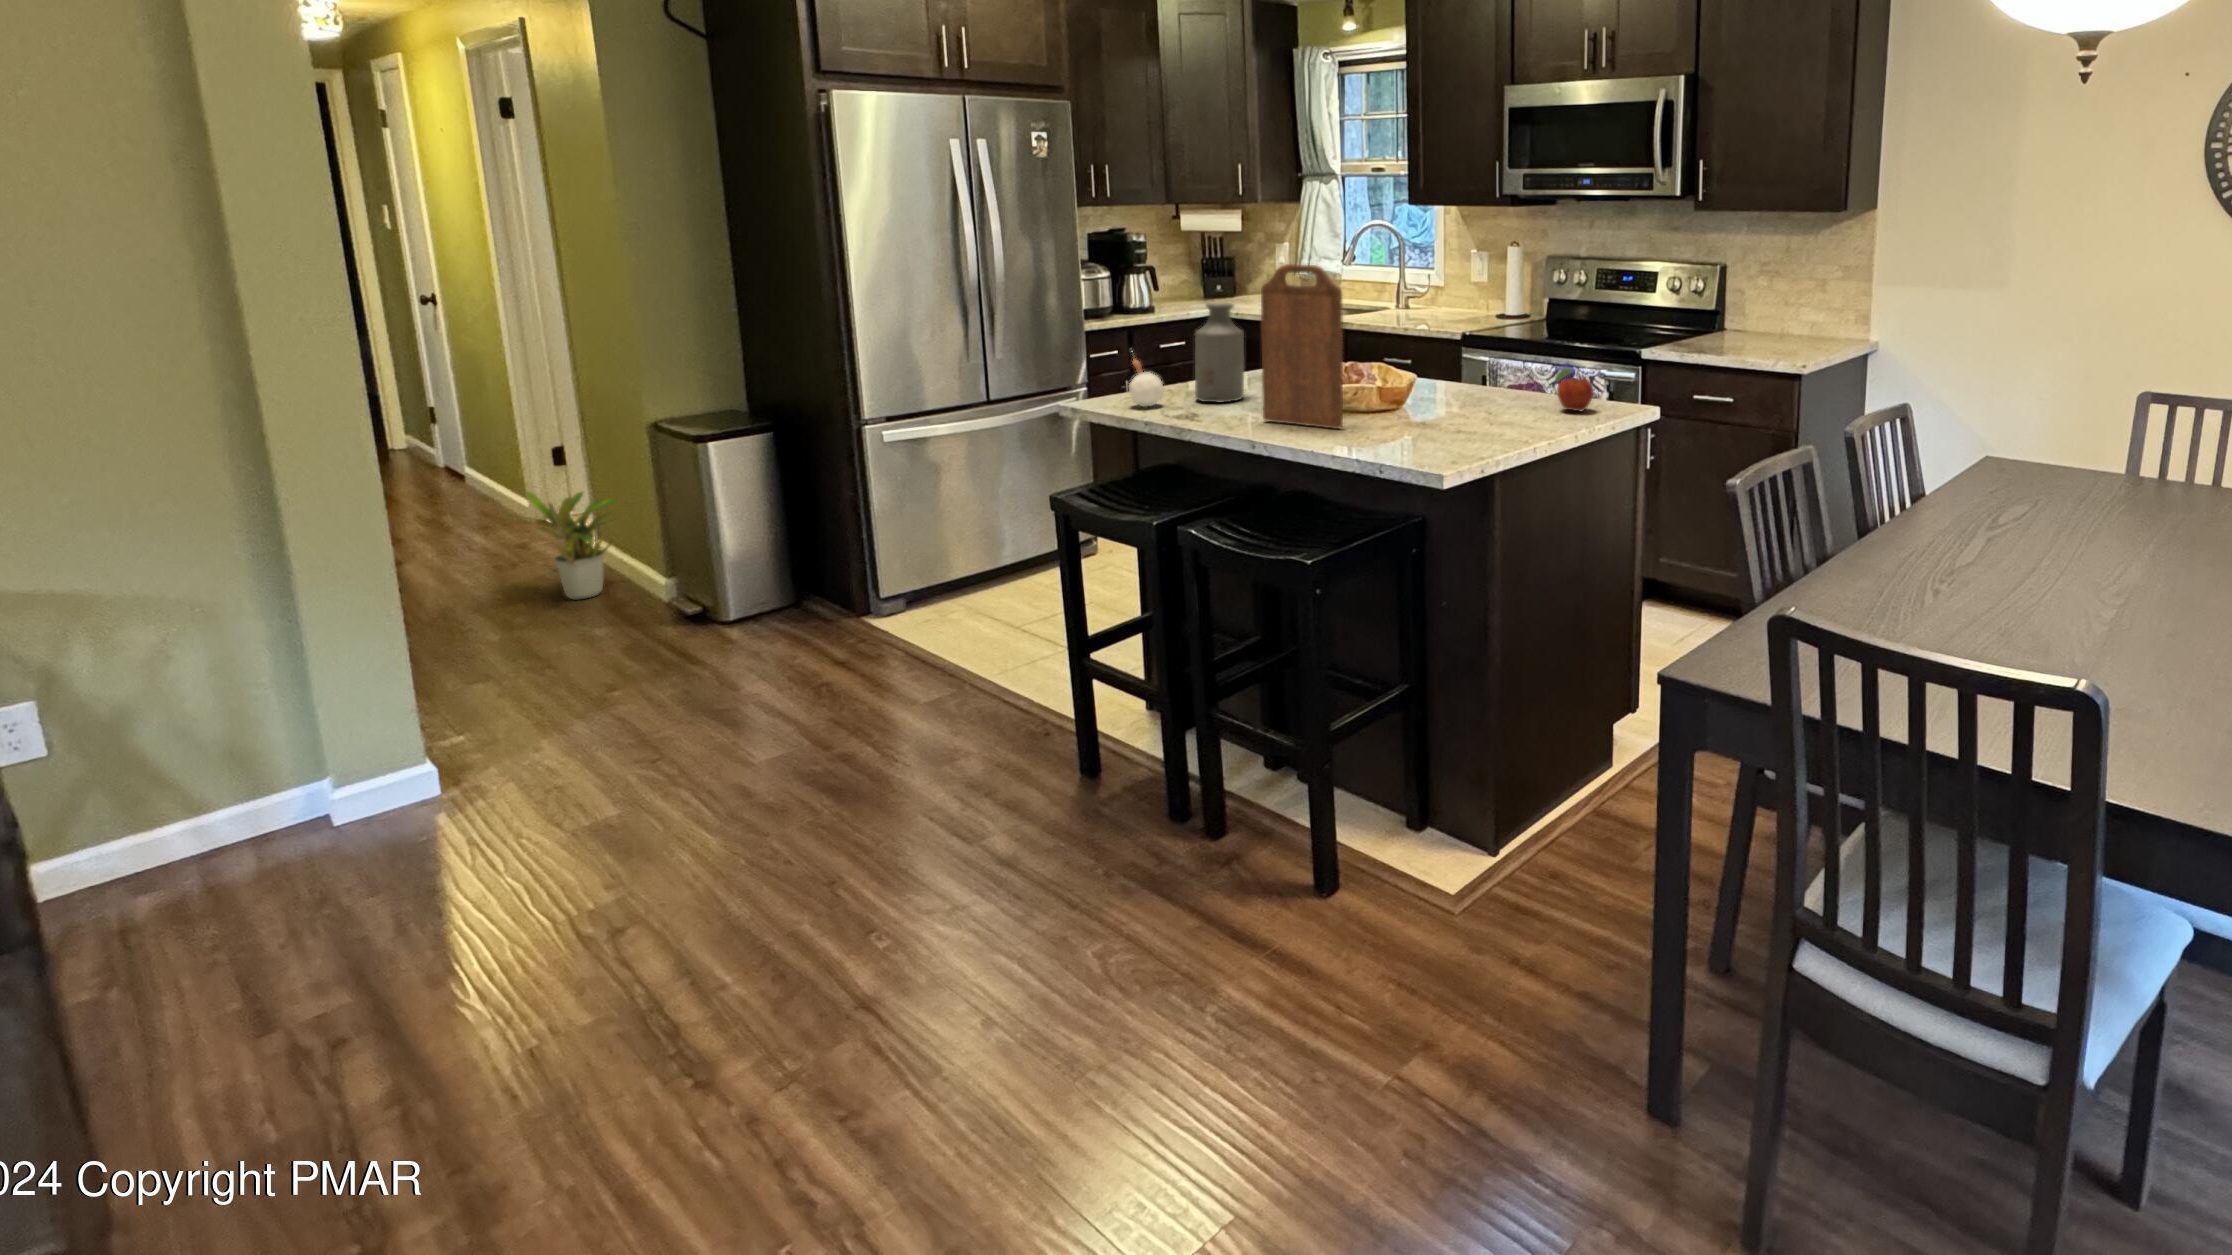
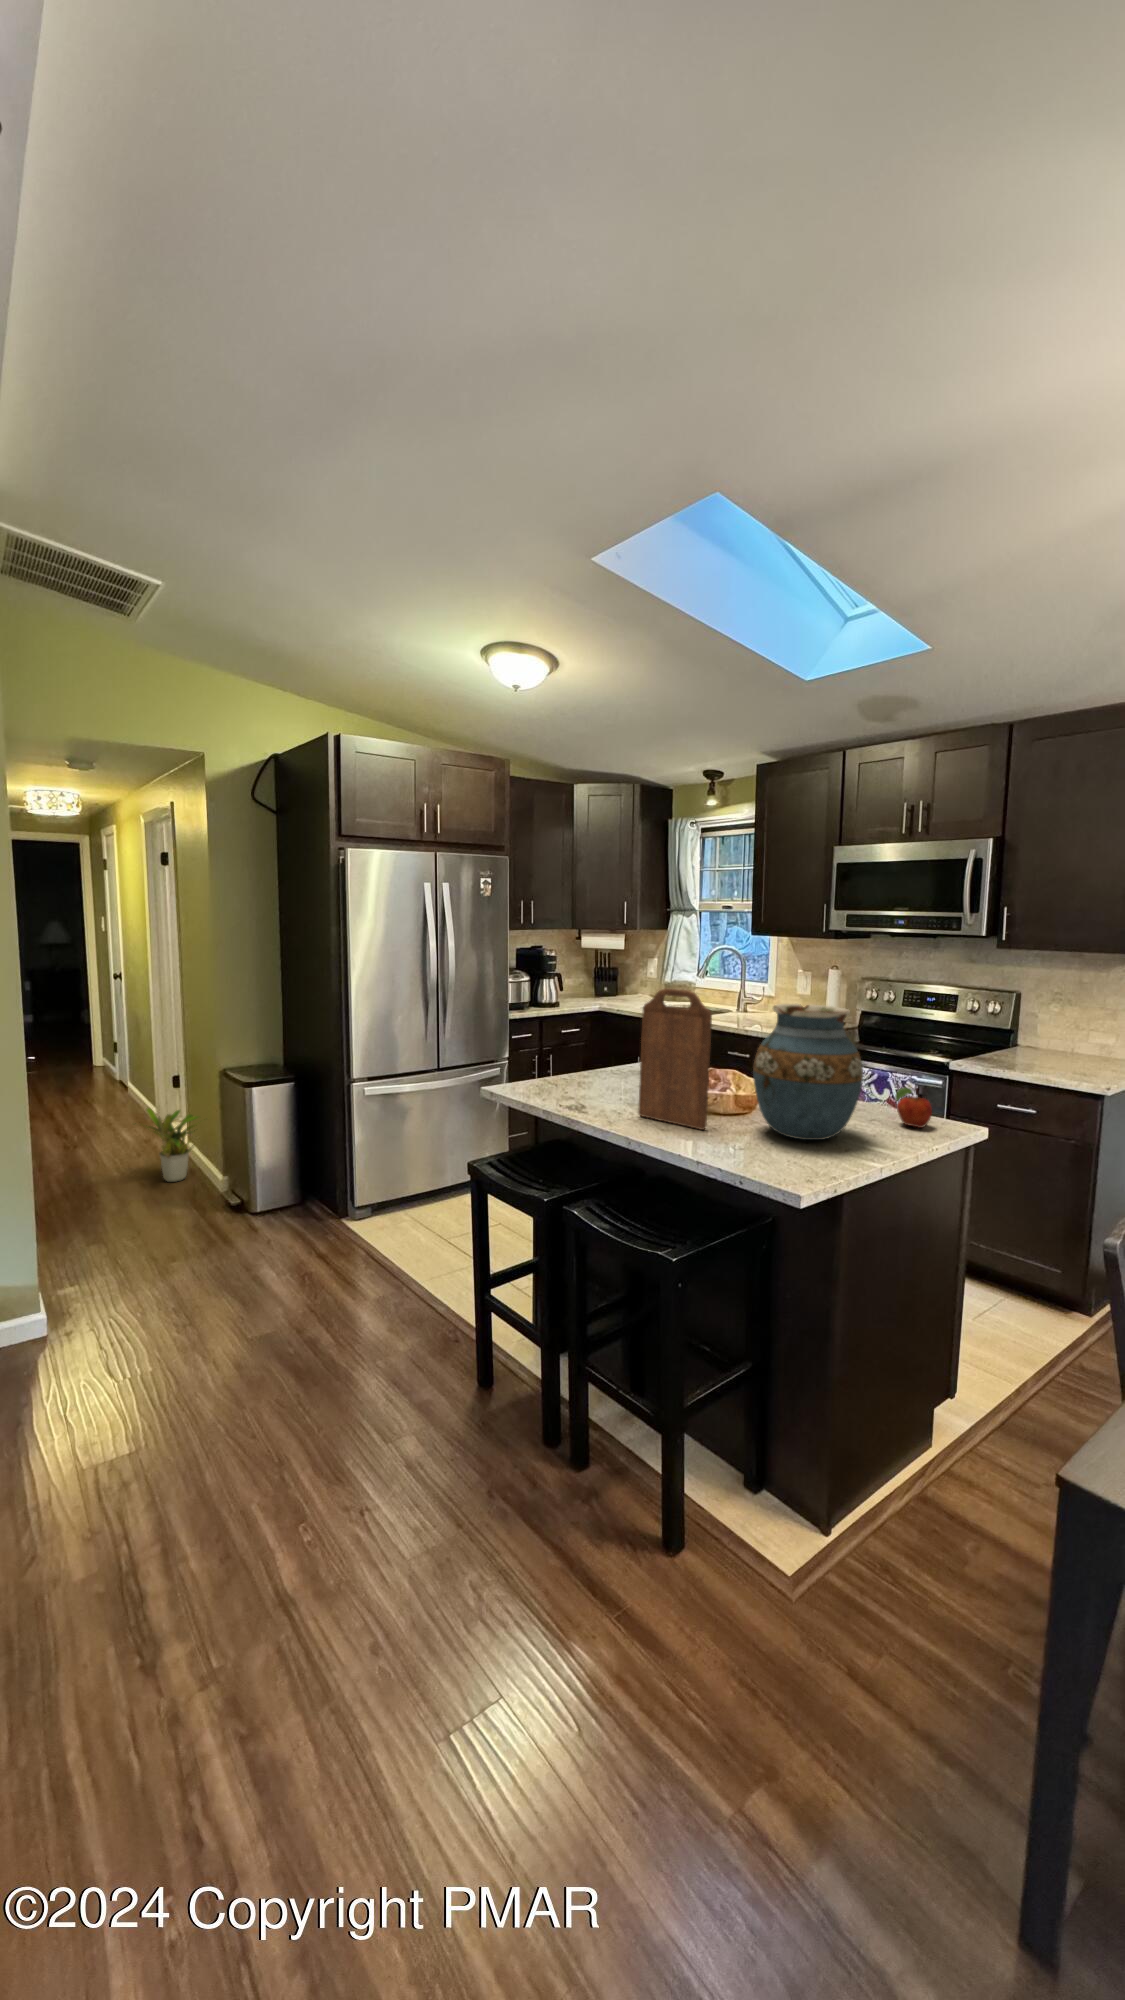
vase: none [1393,276,1512,429] -> present [753,1004,863,1140]
bottle: present [1195,303,1244,402] -> none [584,1013,625,1093]
candle: present [1129,359,1163,407] -> none [533,1046,560,1093]

